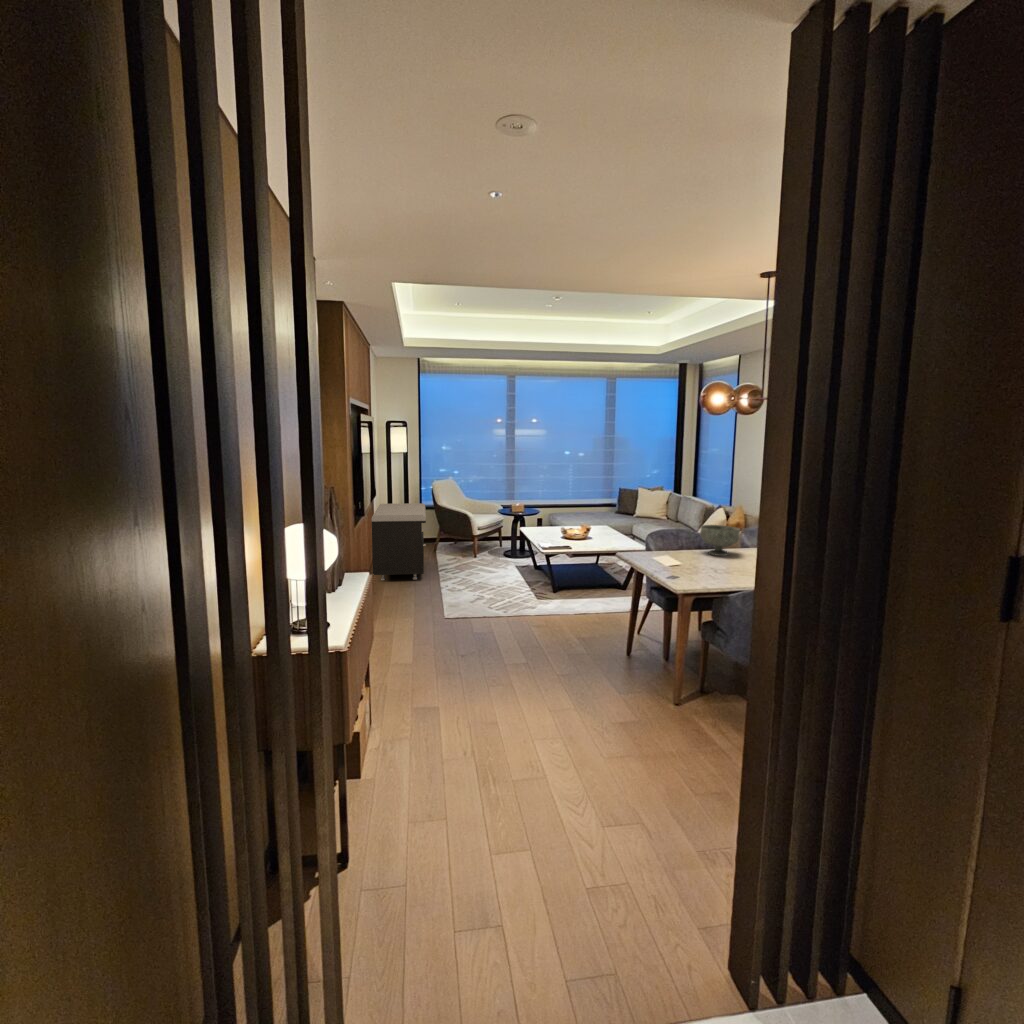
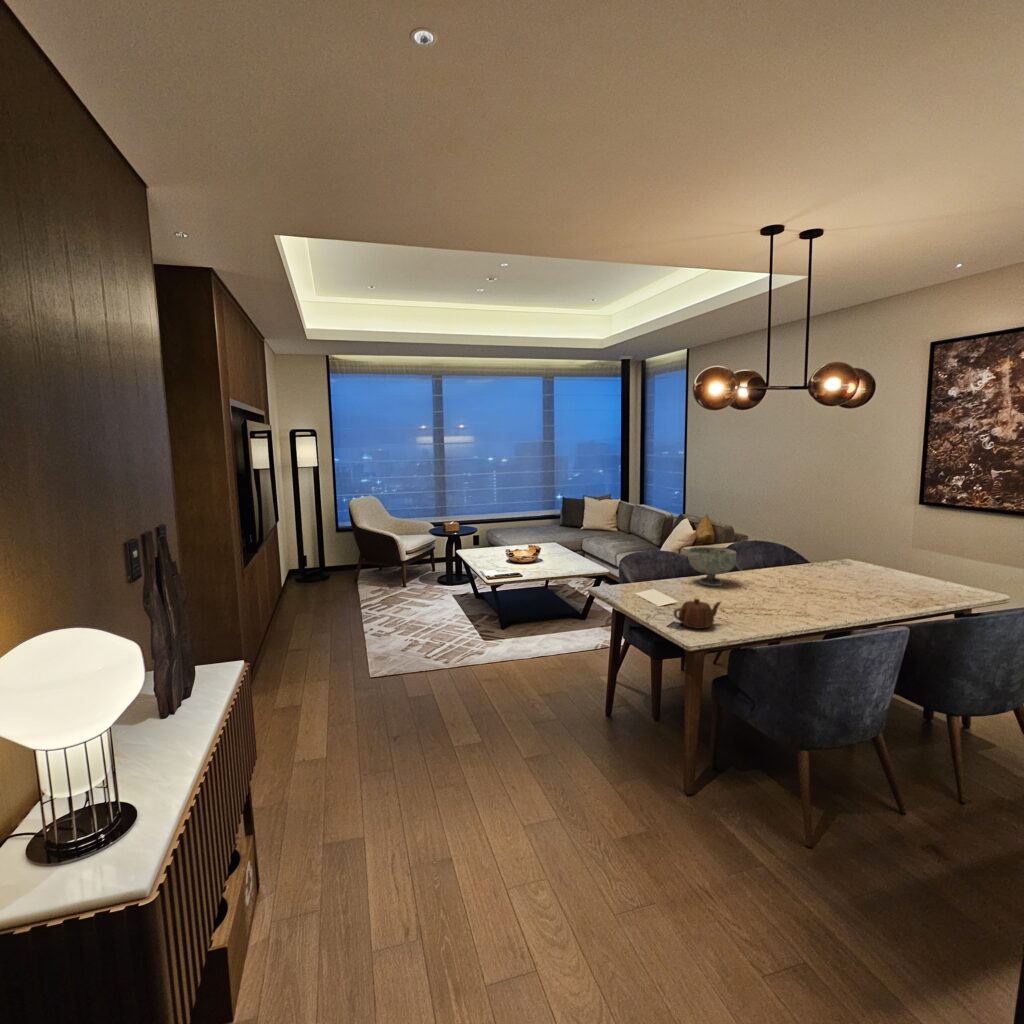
storage bench: present [372,503,426,580] -> none [272,527,342,626]
teapot: none [671,558,711,580] -> present [674,599,721,629]

